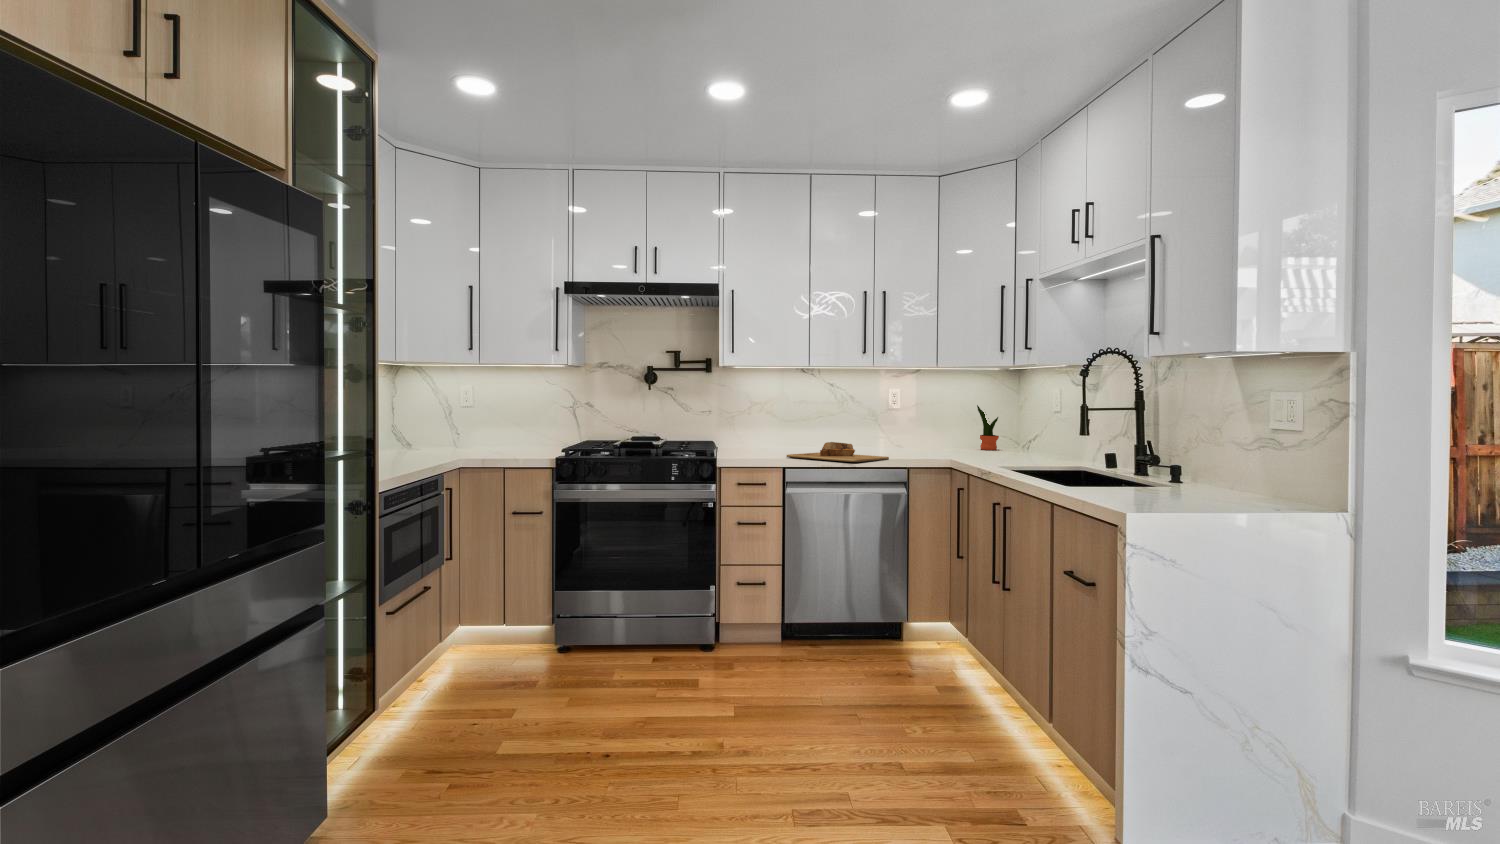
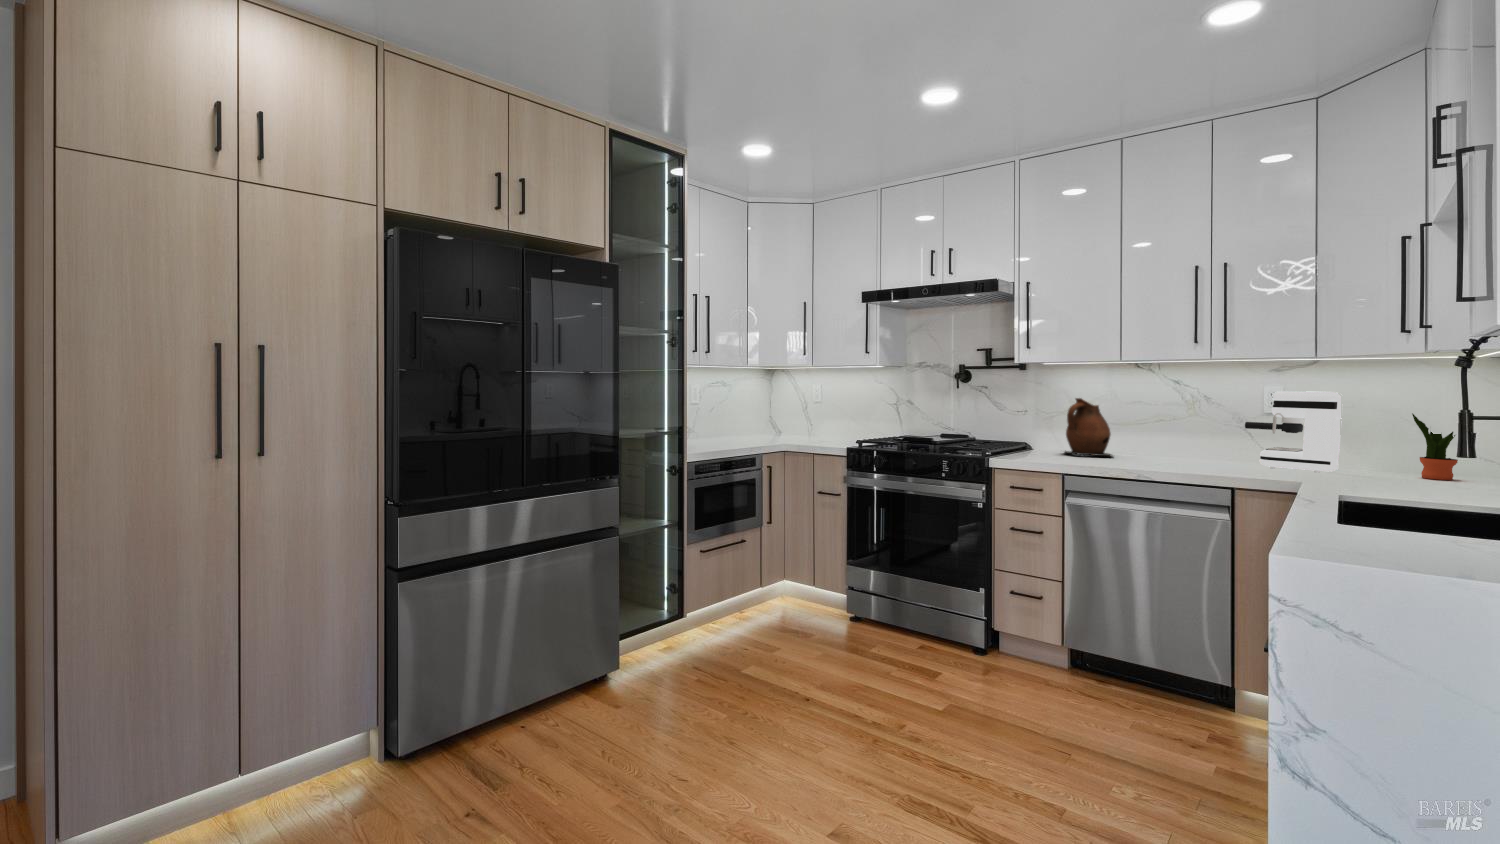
coffee maker: none [878,390,941,451] -> present [1245,391,1341,473]
ceramic pitcher: none [746,398,794,450] -> present [1064,398,1113,457]
cutting board: present [787,442,889,462] -> none [1072,450,1202,476]

